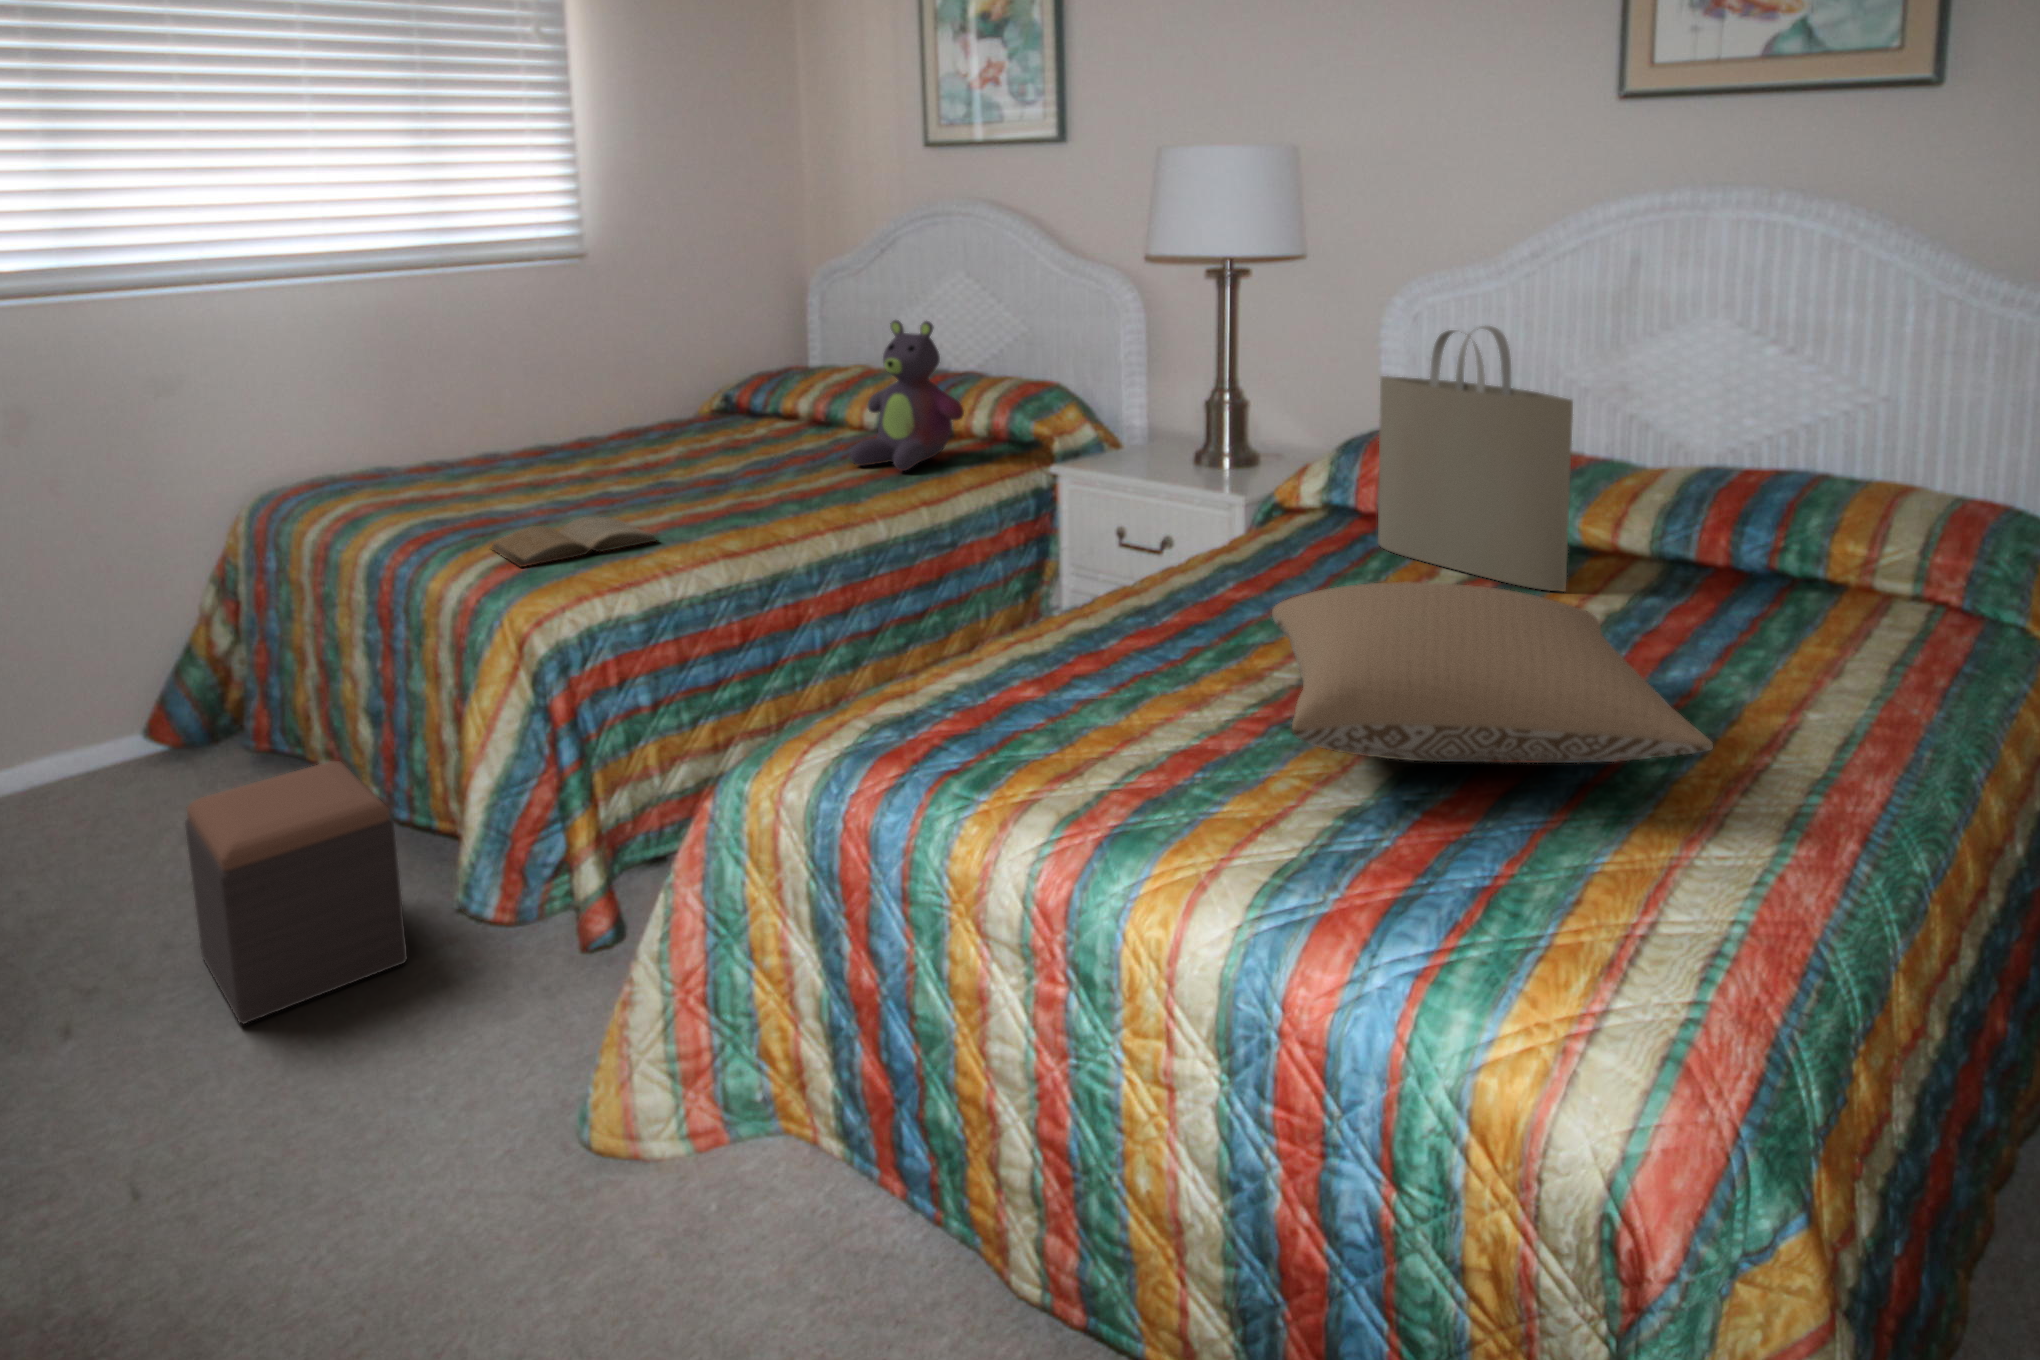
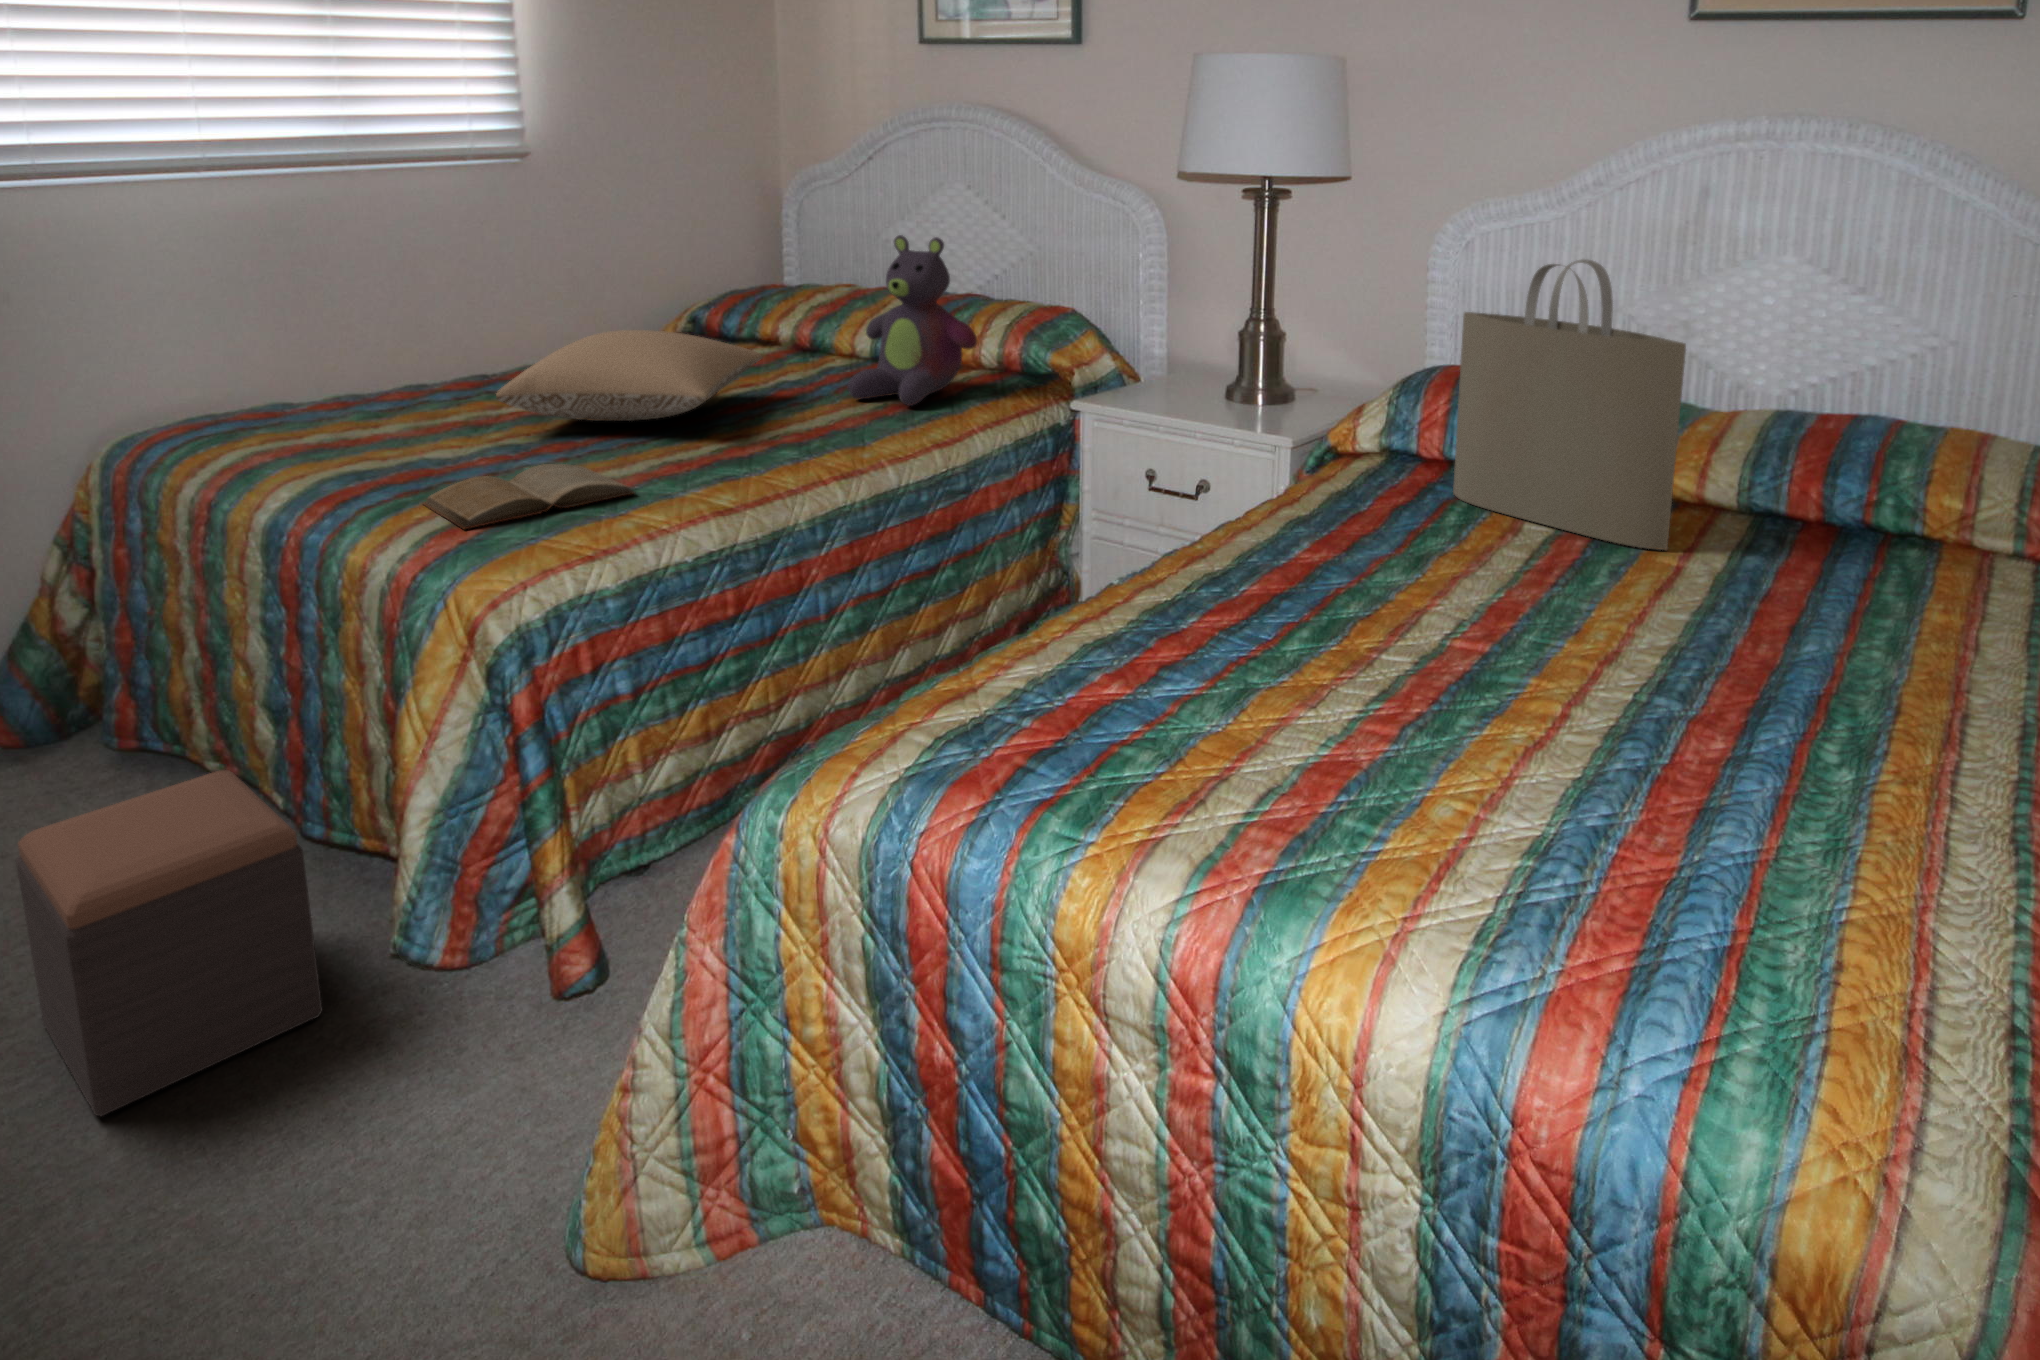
pillow: present [1272,582,1713,763] -> present [496,330,763,421]

